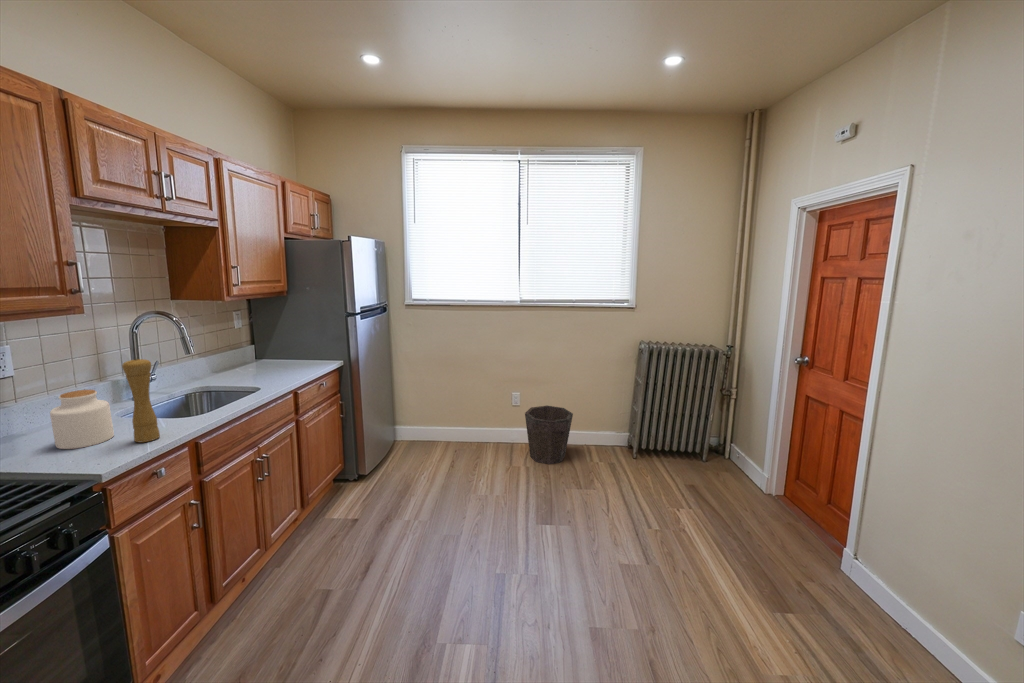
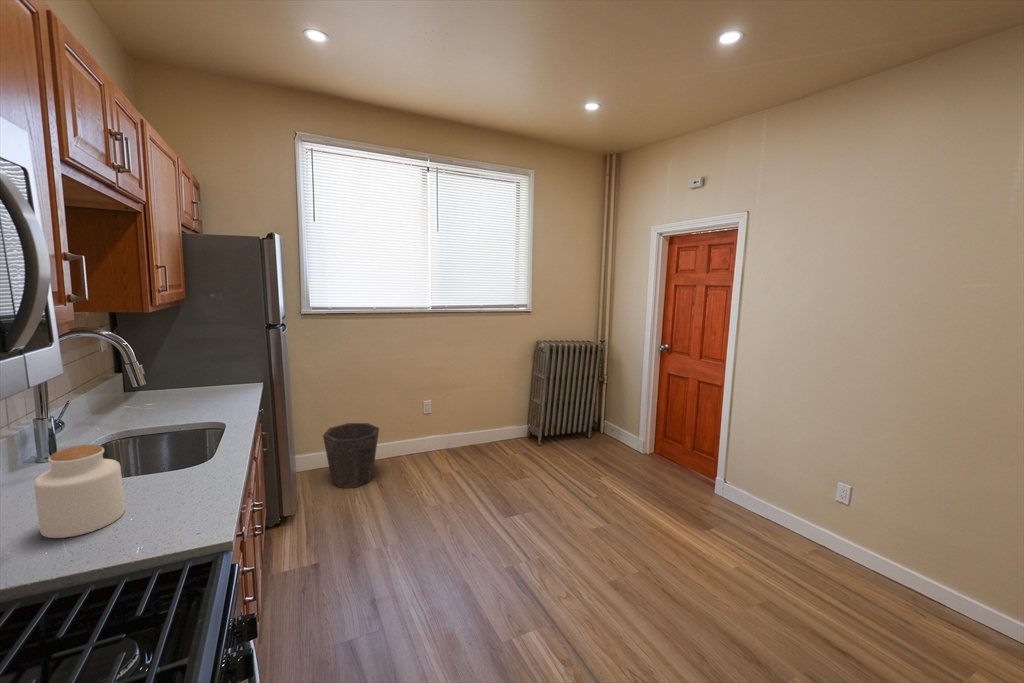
pepper mill: present [122,359,160,442] -> none [167,391,208,504]
waste bin: present [525,406,573,464] -> present [323,423,379,488]

